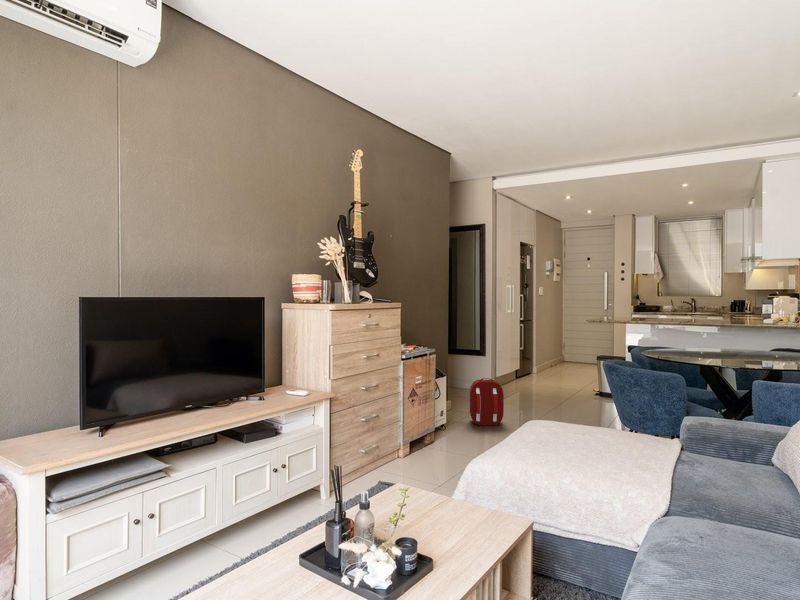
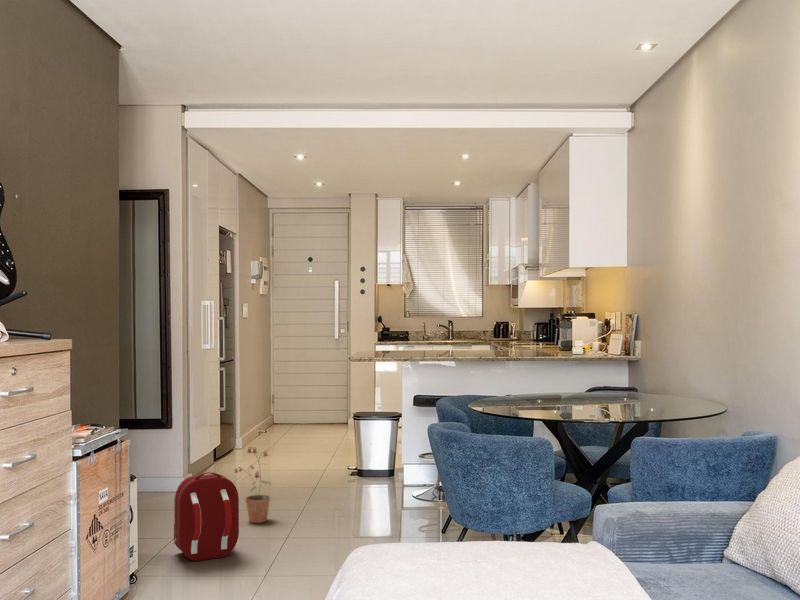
potted plant: none [511,369,533,412] -> present [235,448,271,523]

